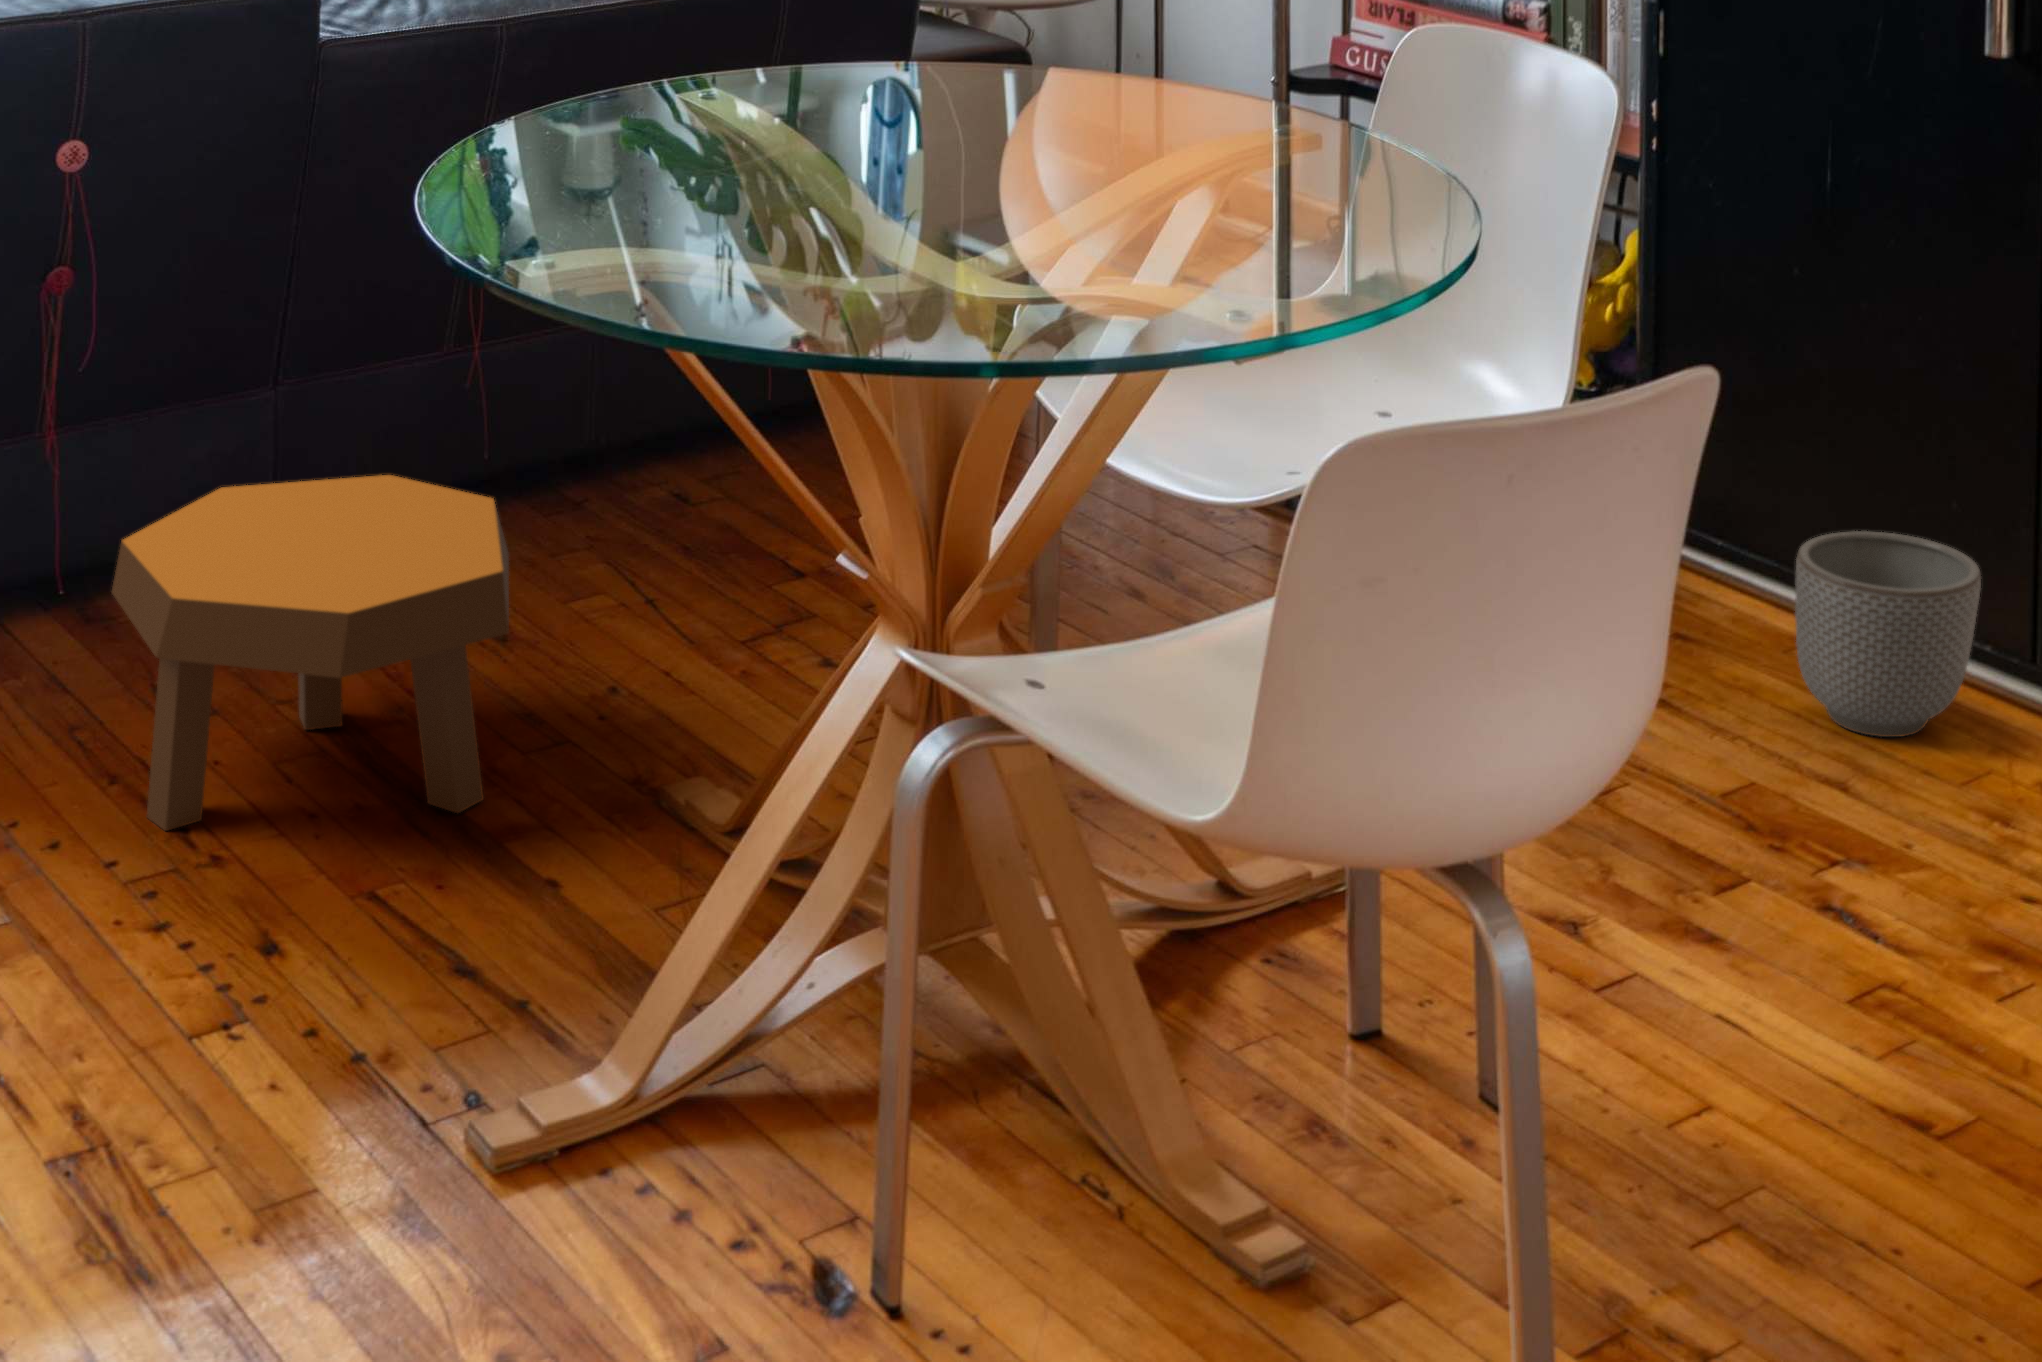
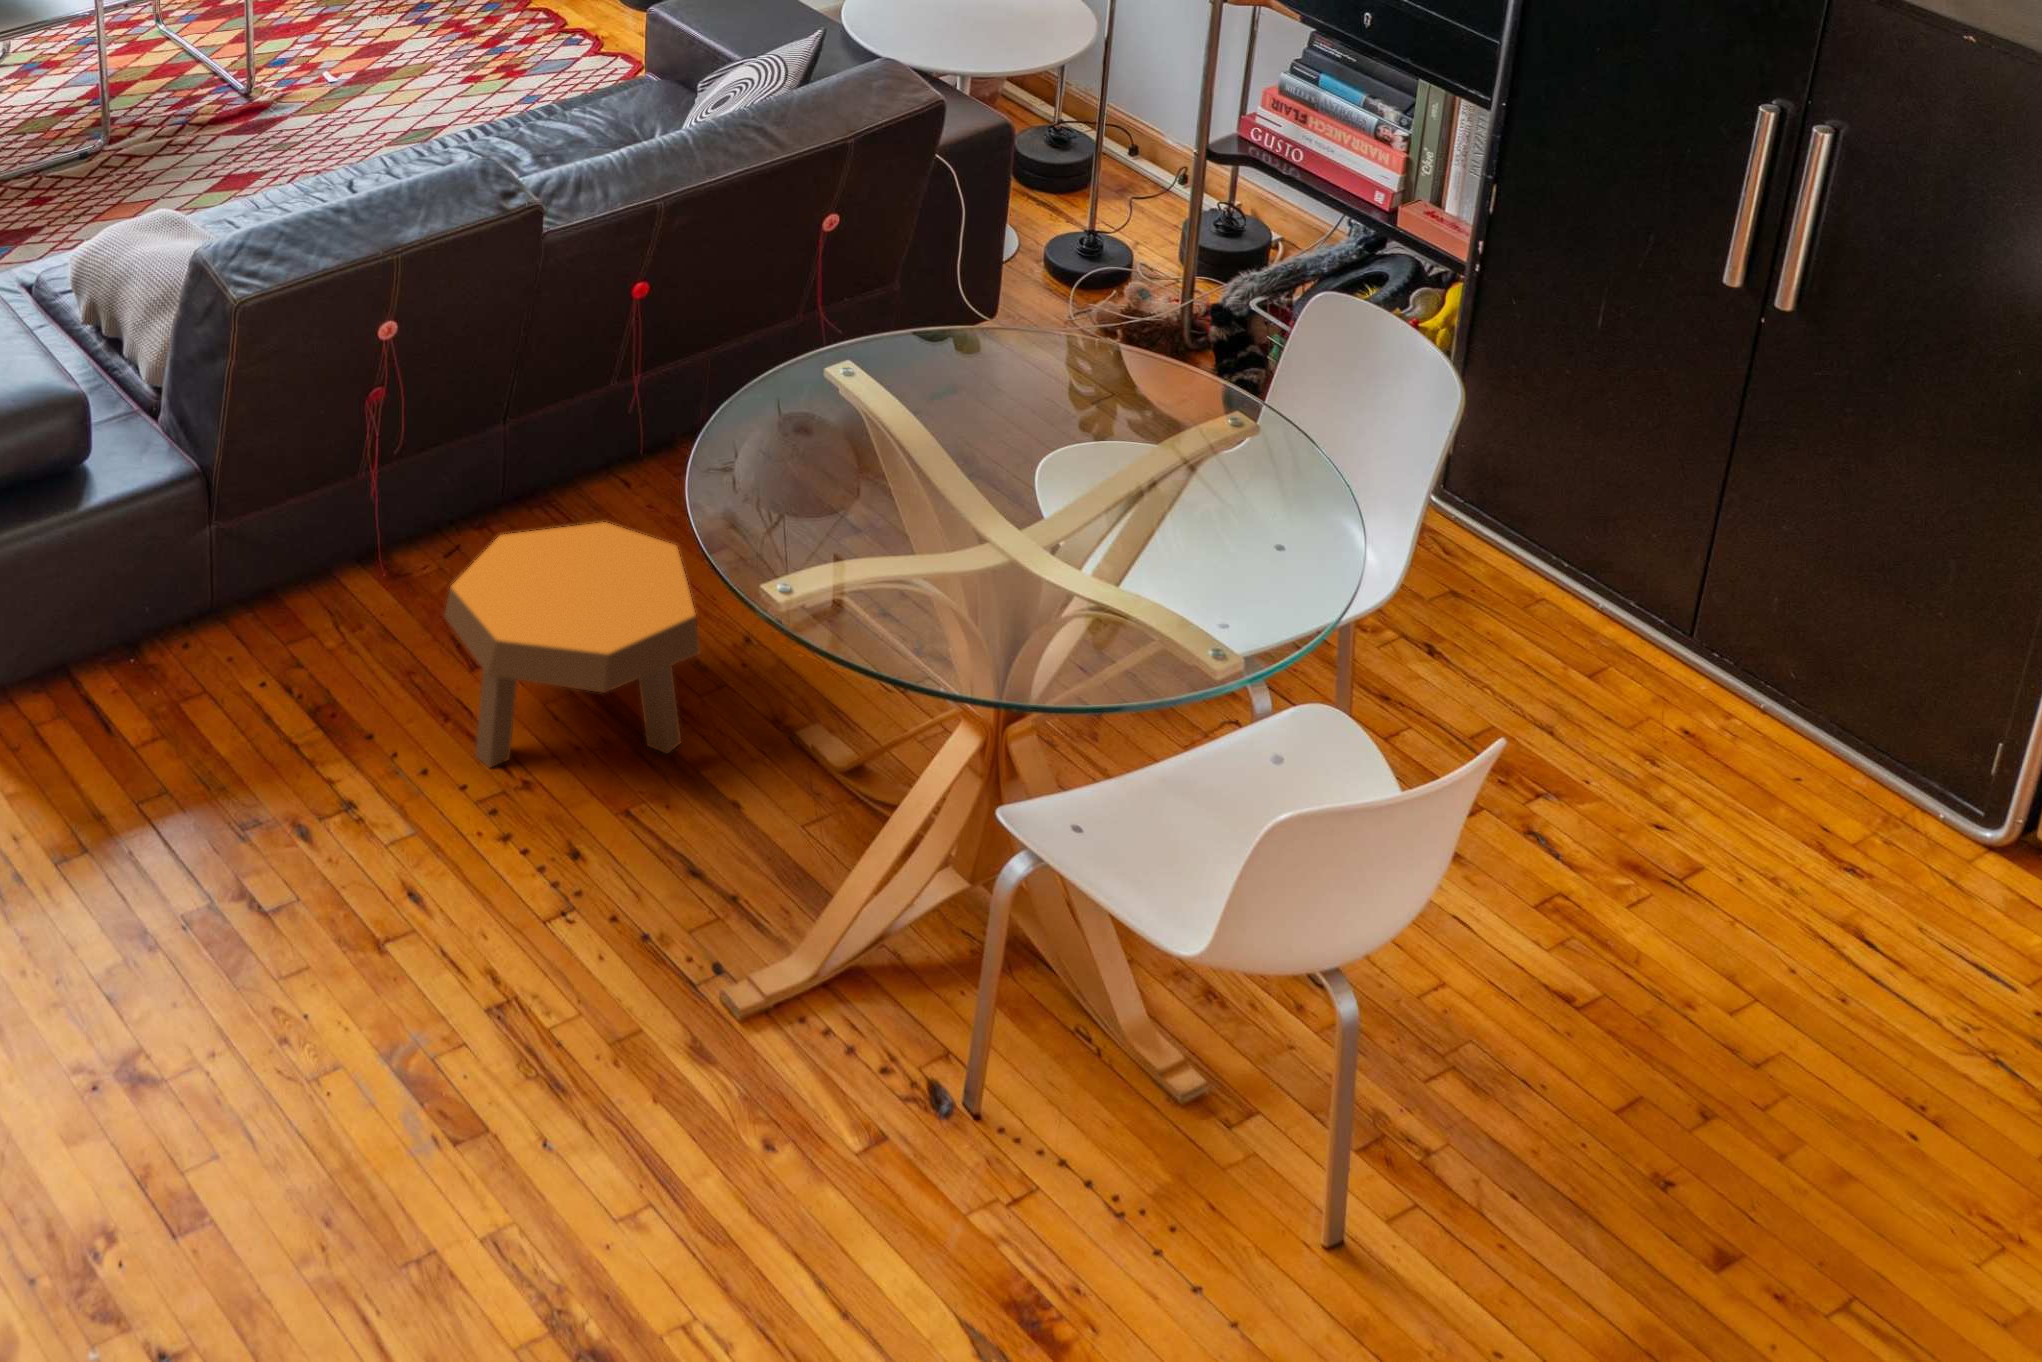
planter: present [1795,531,1981,737] -> none [1535,550,1658,690]

